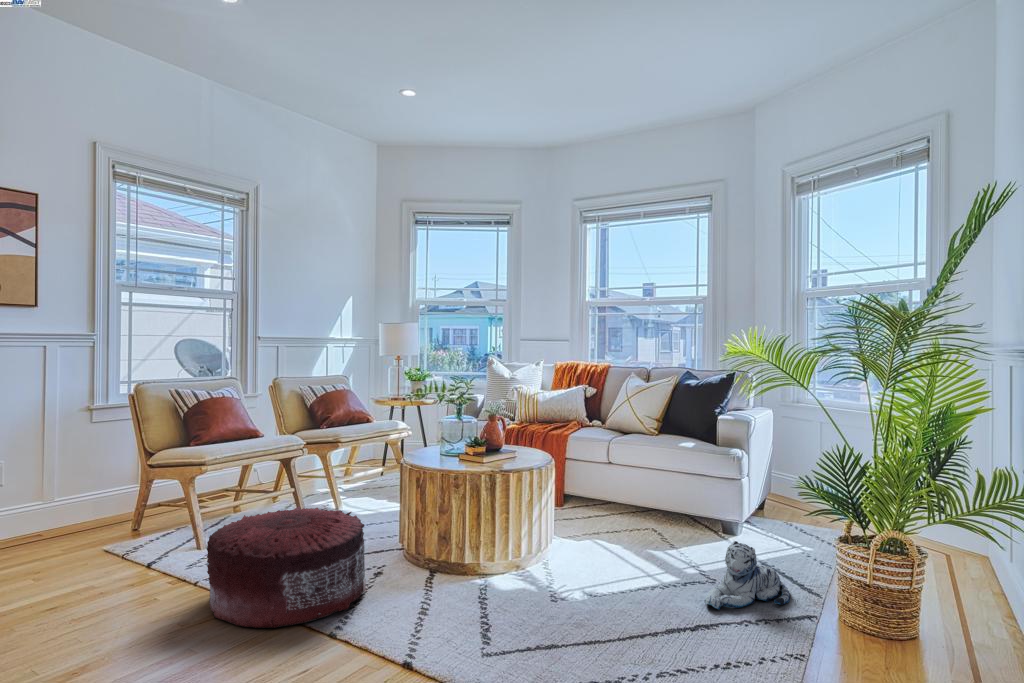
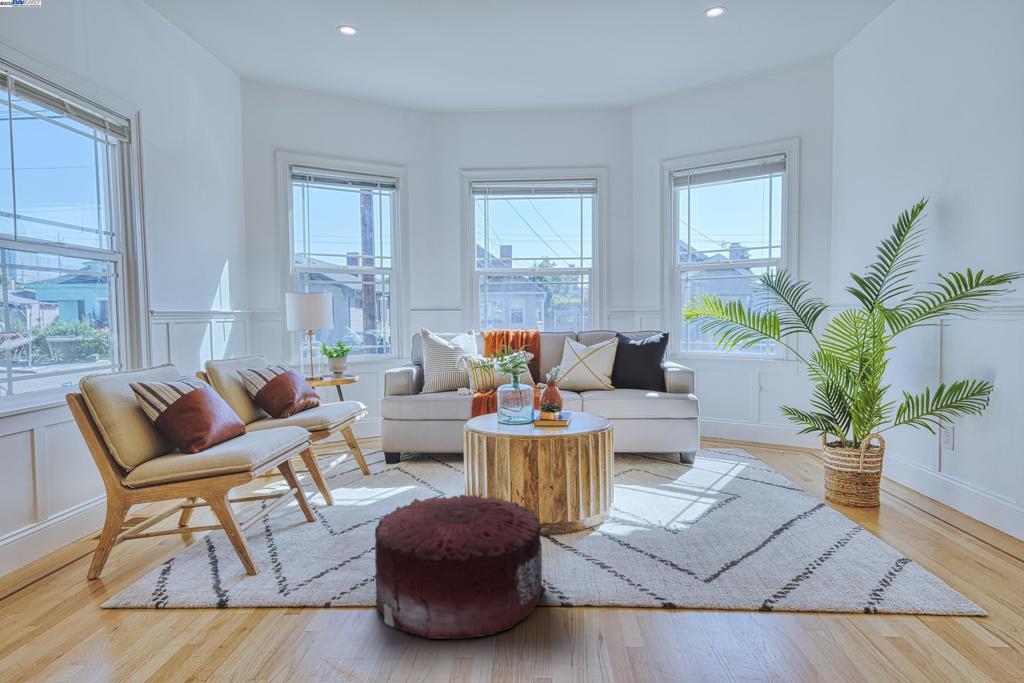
plush toy: present [704,541,790,609] -> none [760,462,809,516]

